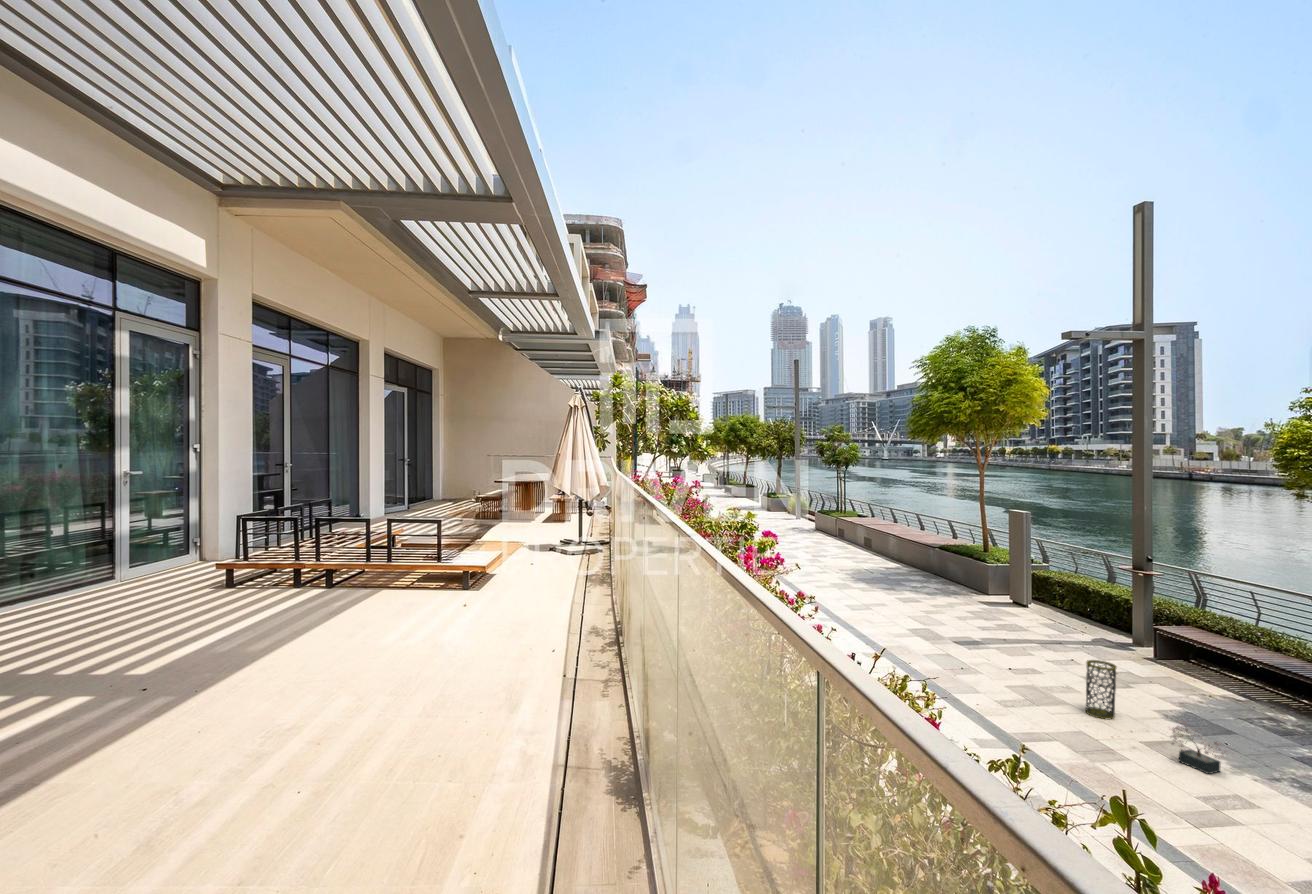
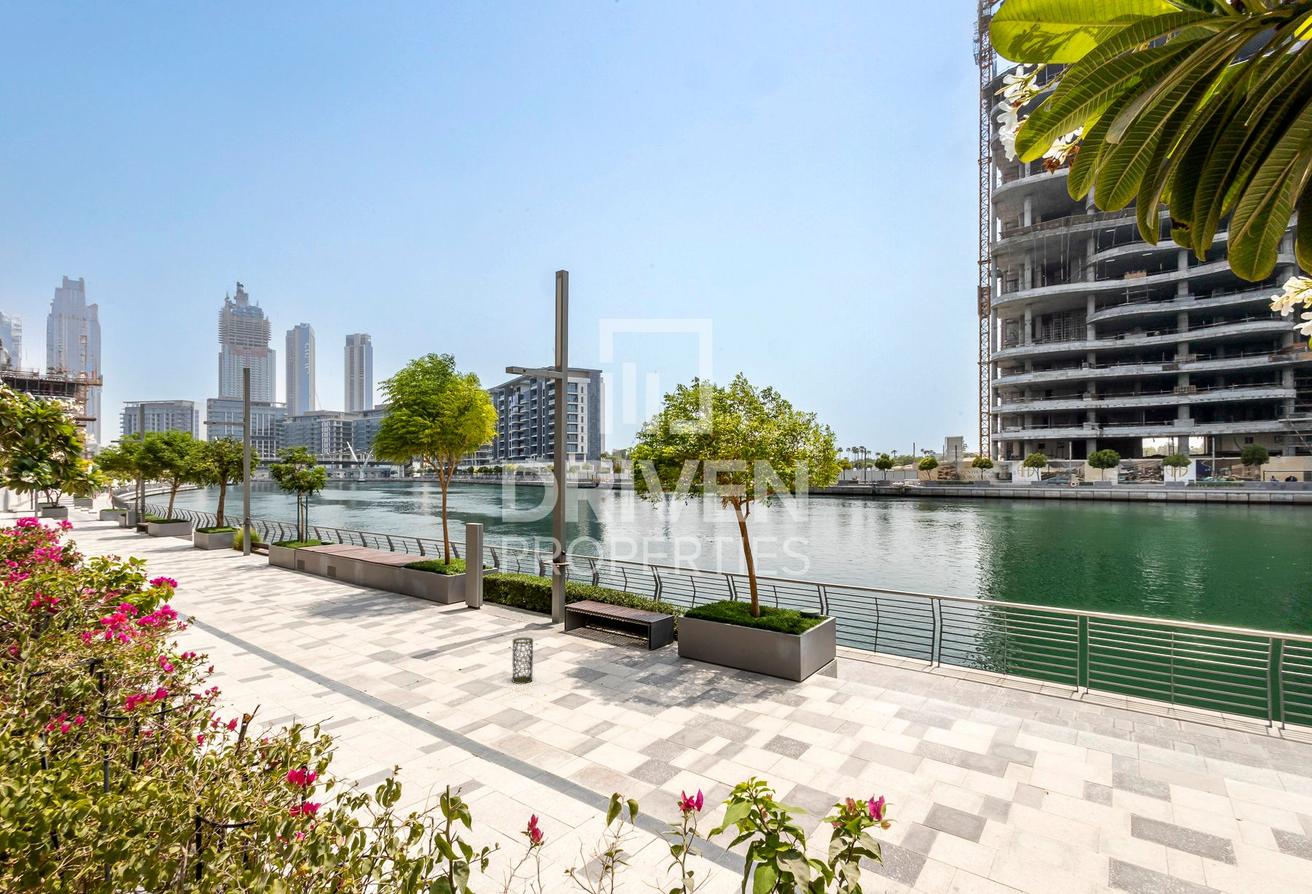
decorative plant: present [1171,721,1226,774] -> none [562,668,597,703]

